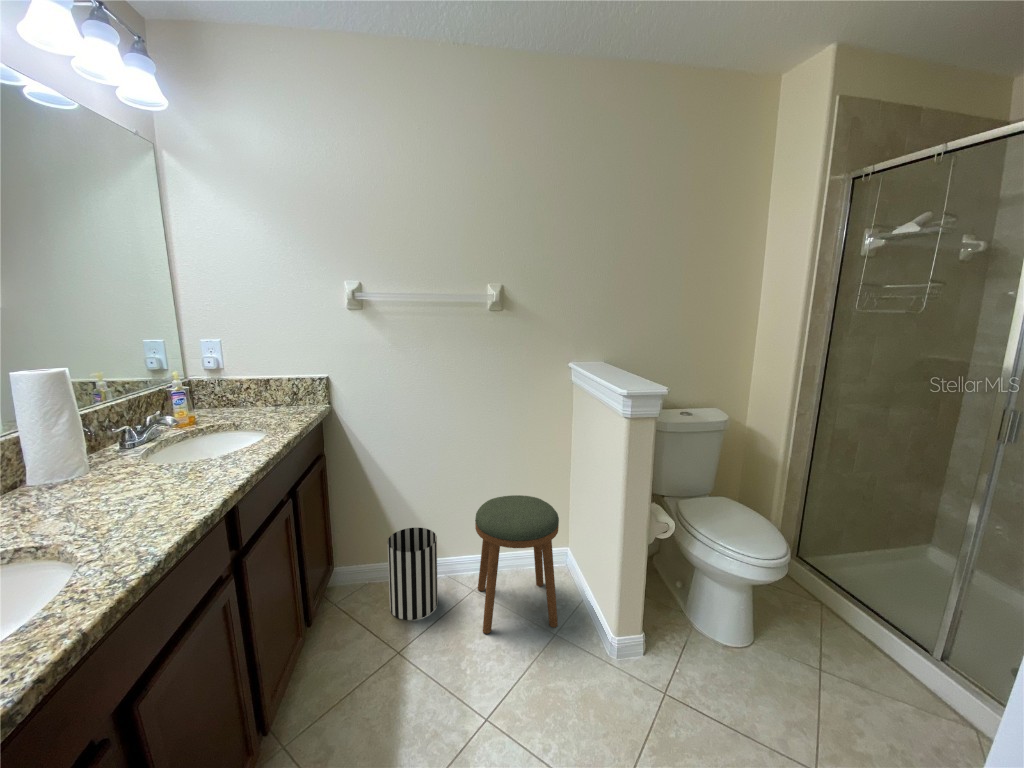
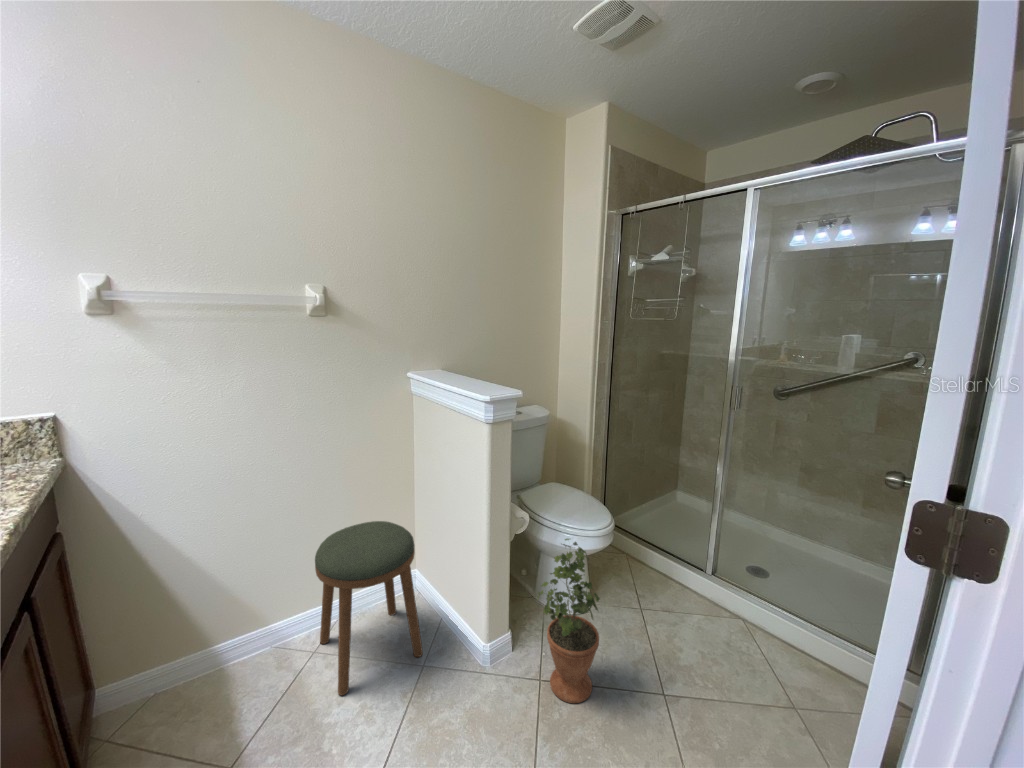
wastebasket: present [388,528,438,620] -> none [187,592,270,722]
potted plant: none [663,551,736,725] -> present [537,539,600,703]

